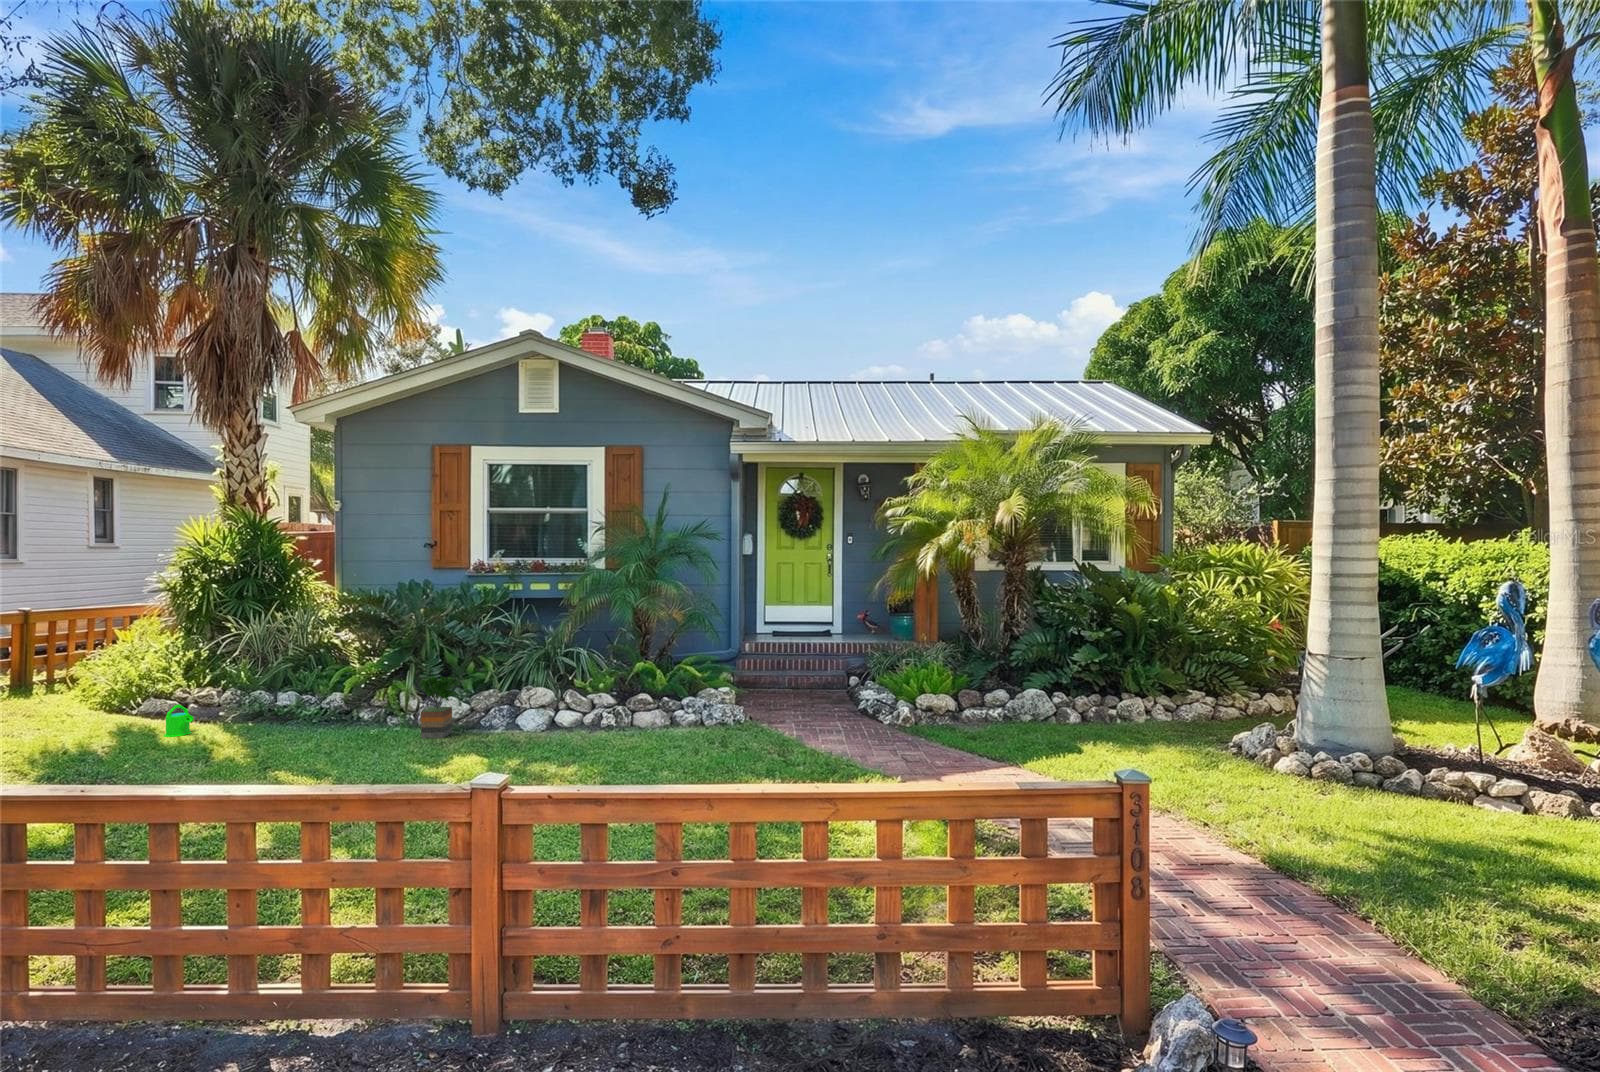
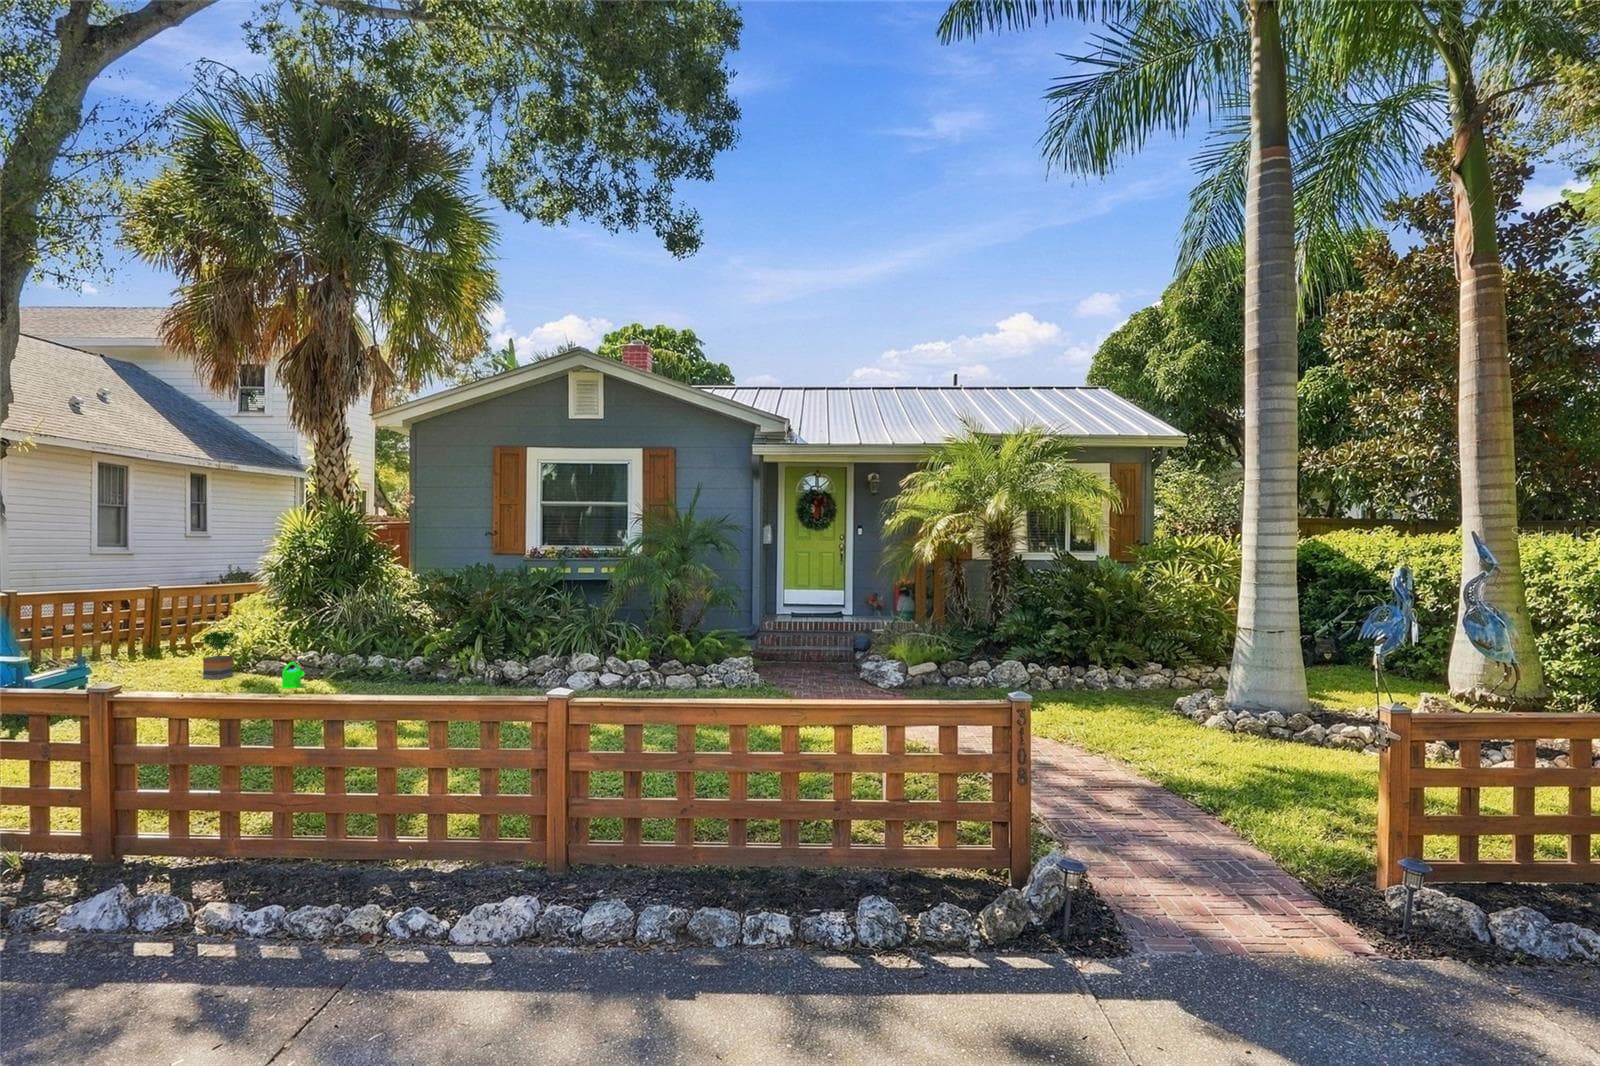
potted tree: present [420,676,459,738] -> present [203,632,238,679]

